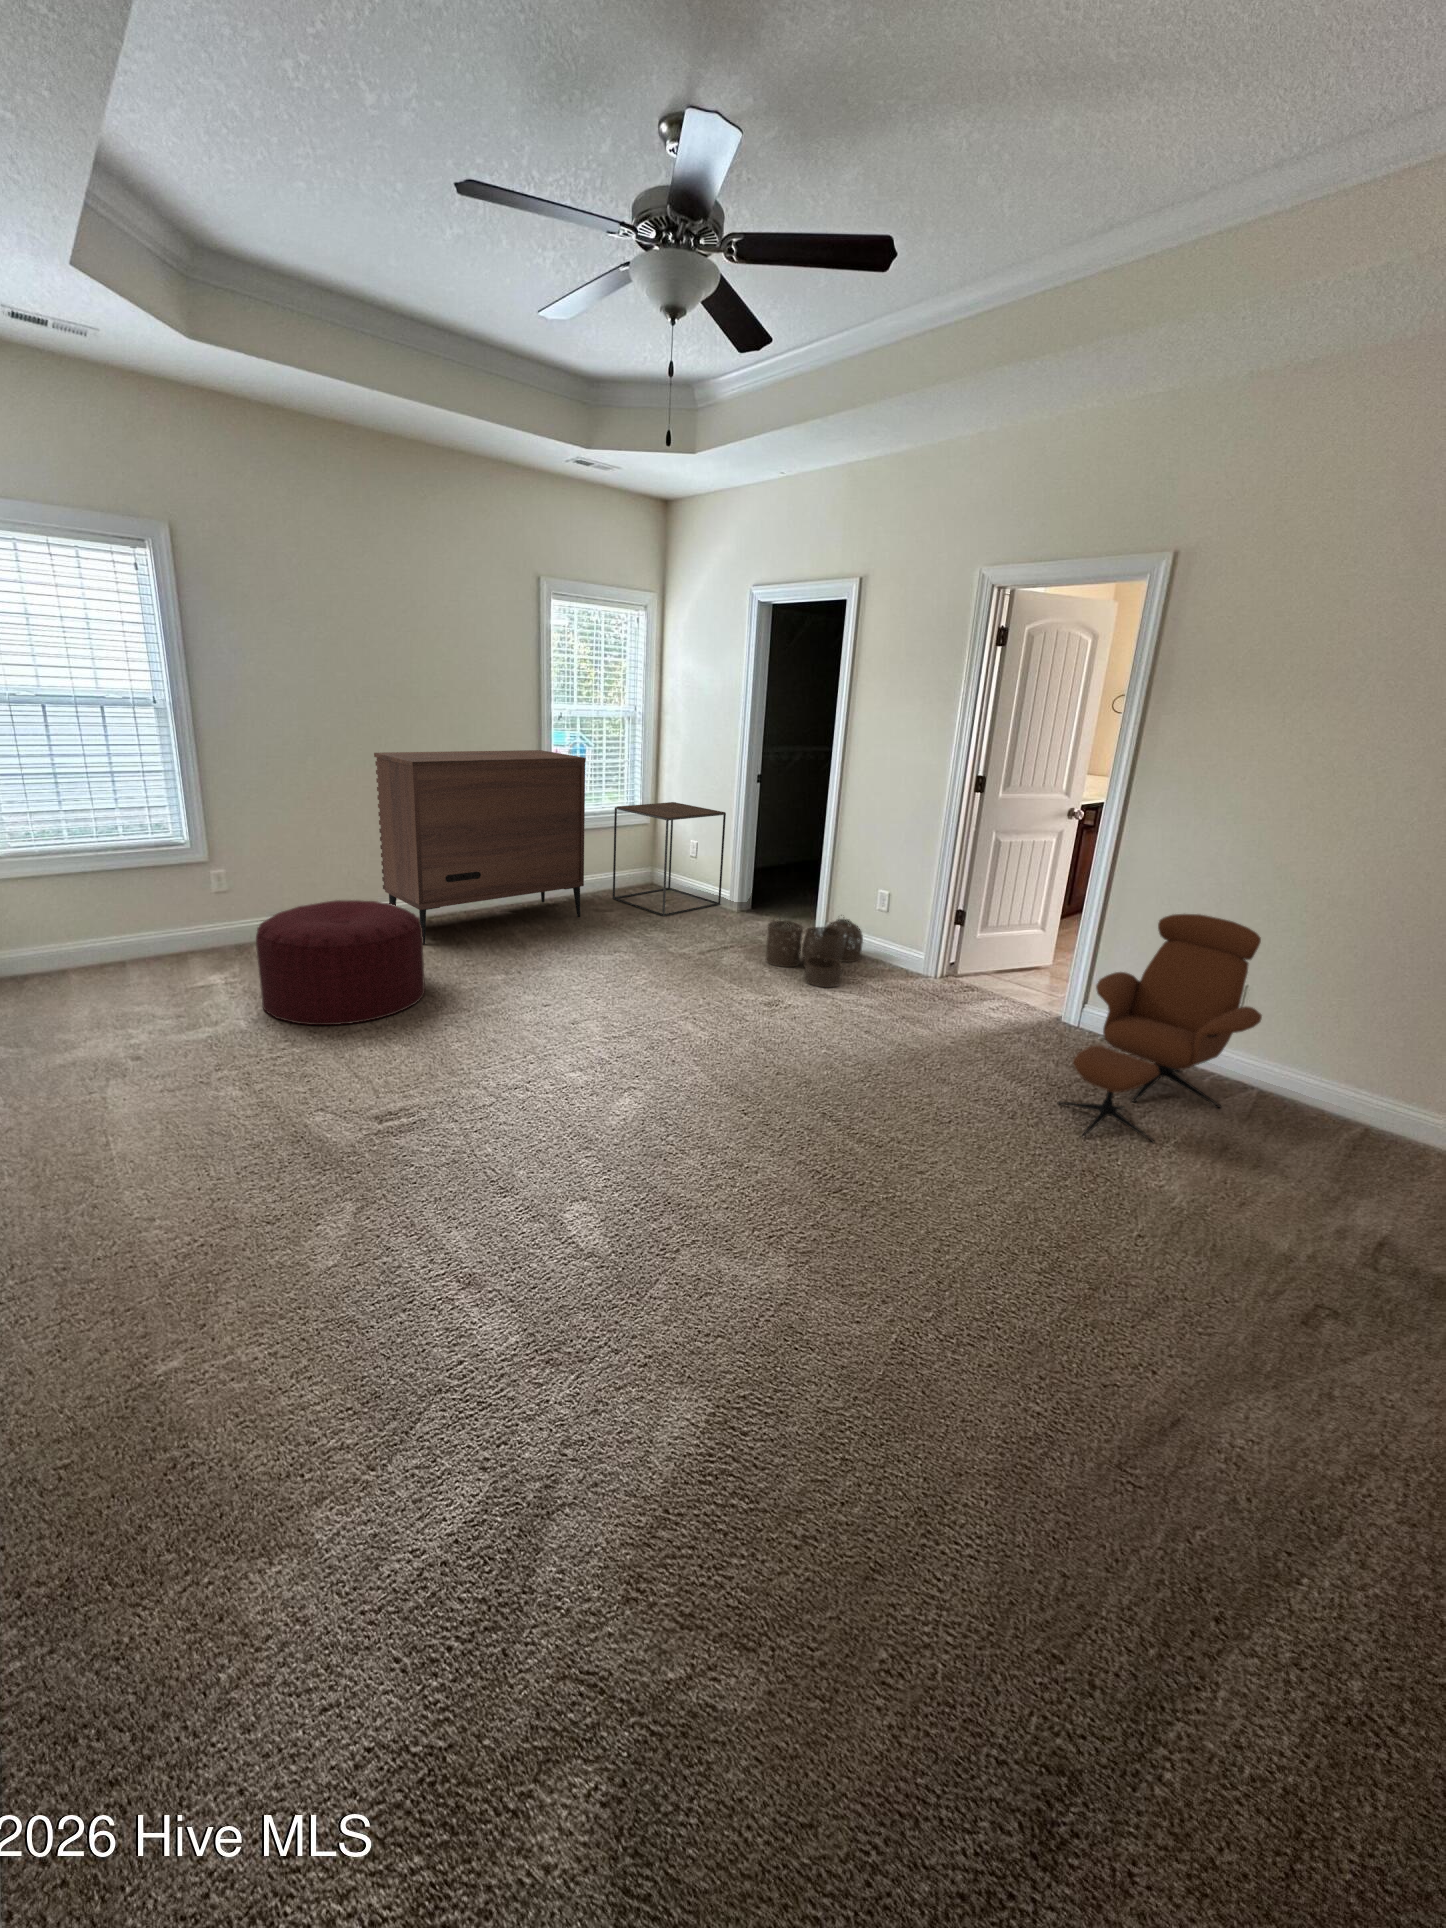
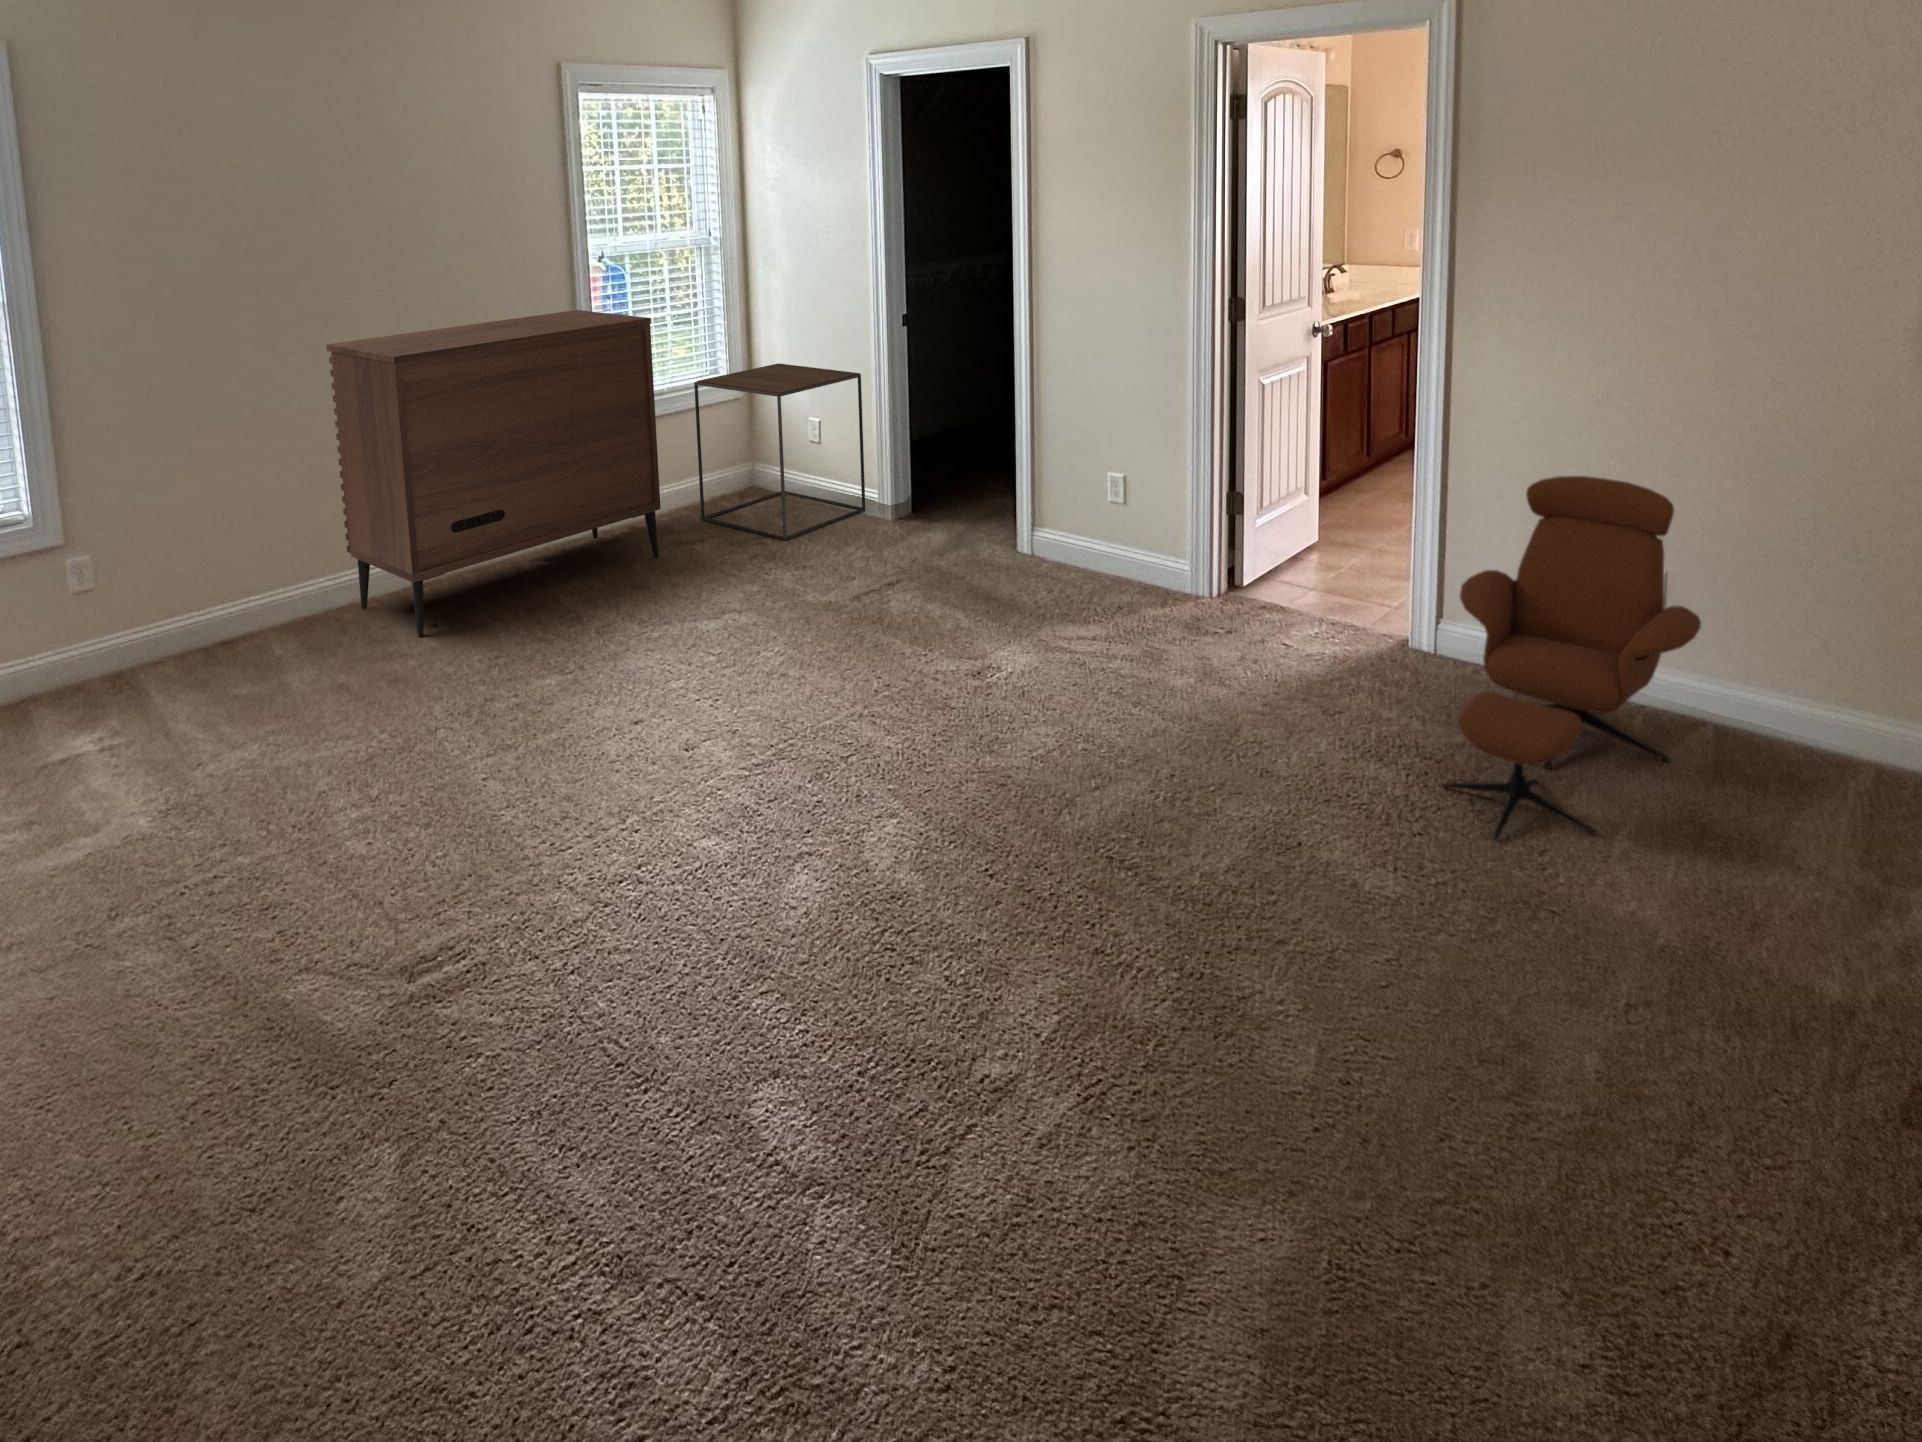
ottoman: present [256,900,425,1025] -> none [163,584,440,810]
woven basket: present [766,917,863,987] -> none [953,514,1094,633]

